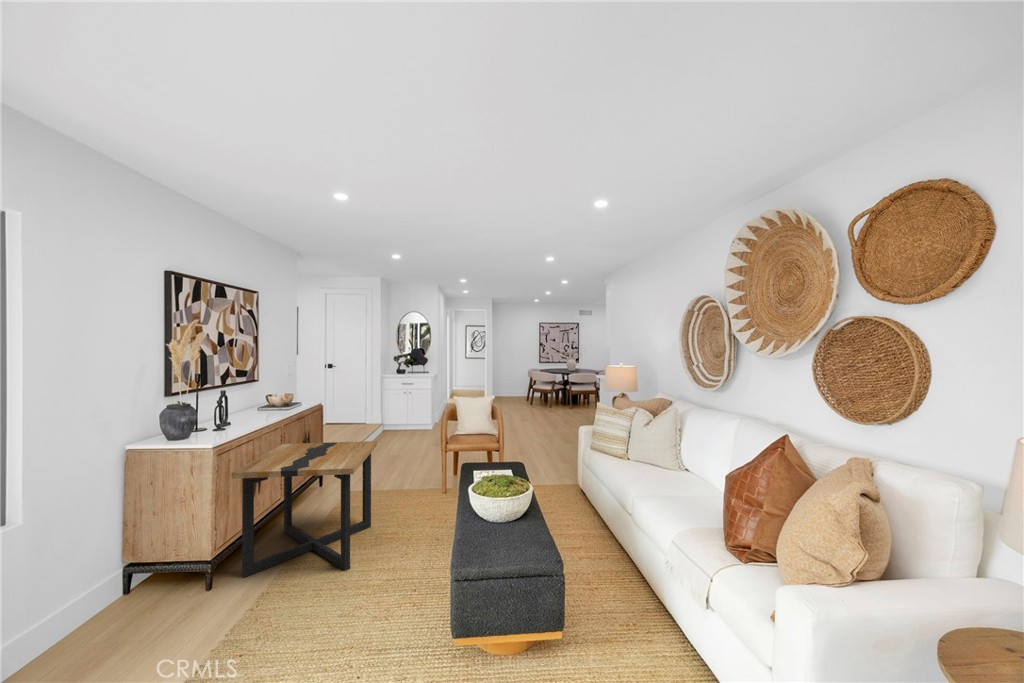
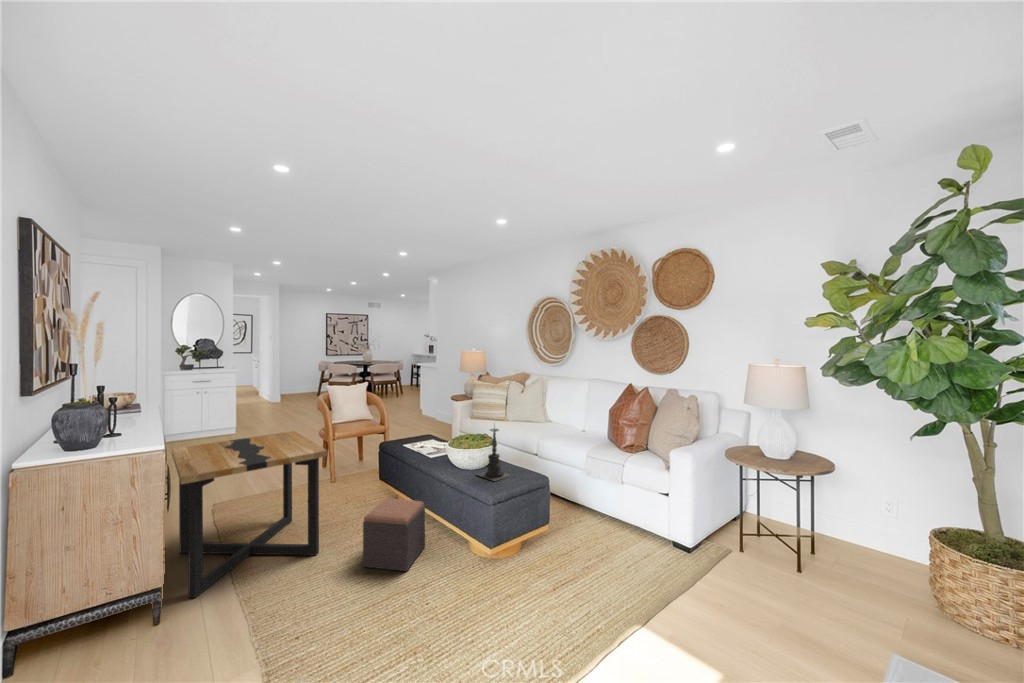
candle holder: none [479,469,517,550] -> present [477,427,510,481]
footstool: none [358,533,427,626] -> present [363,499,425,571]

